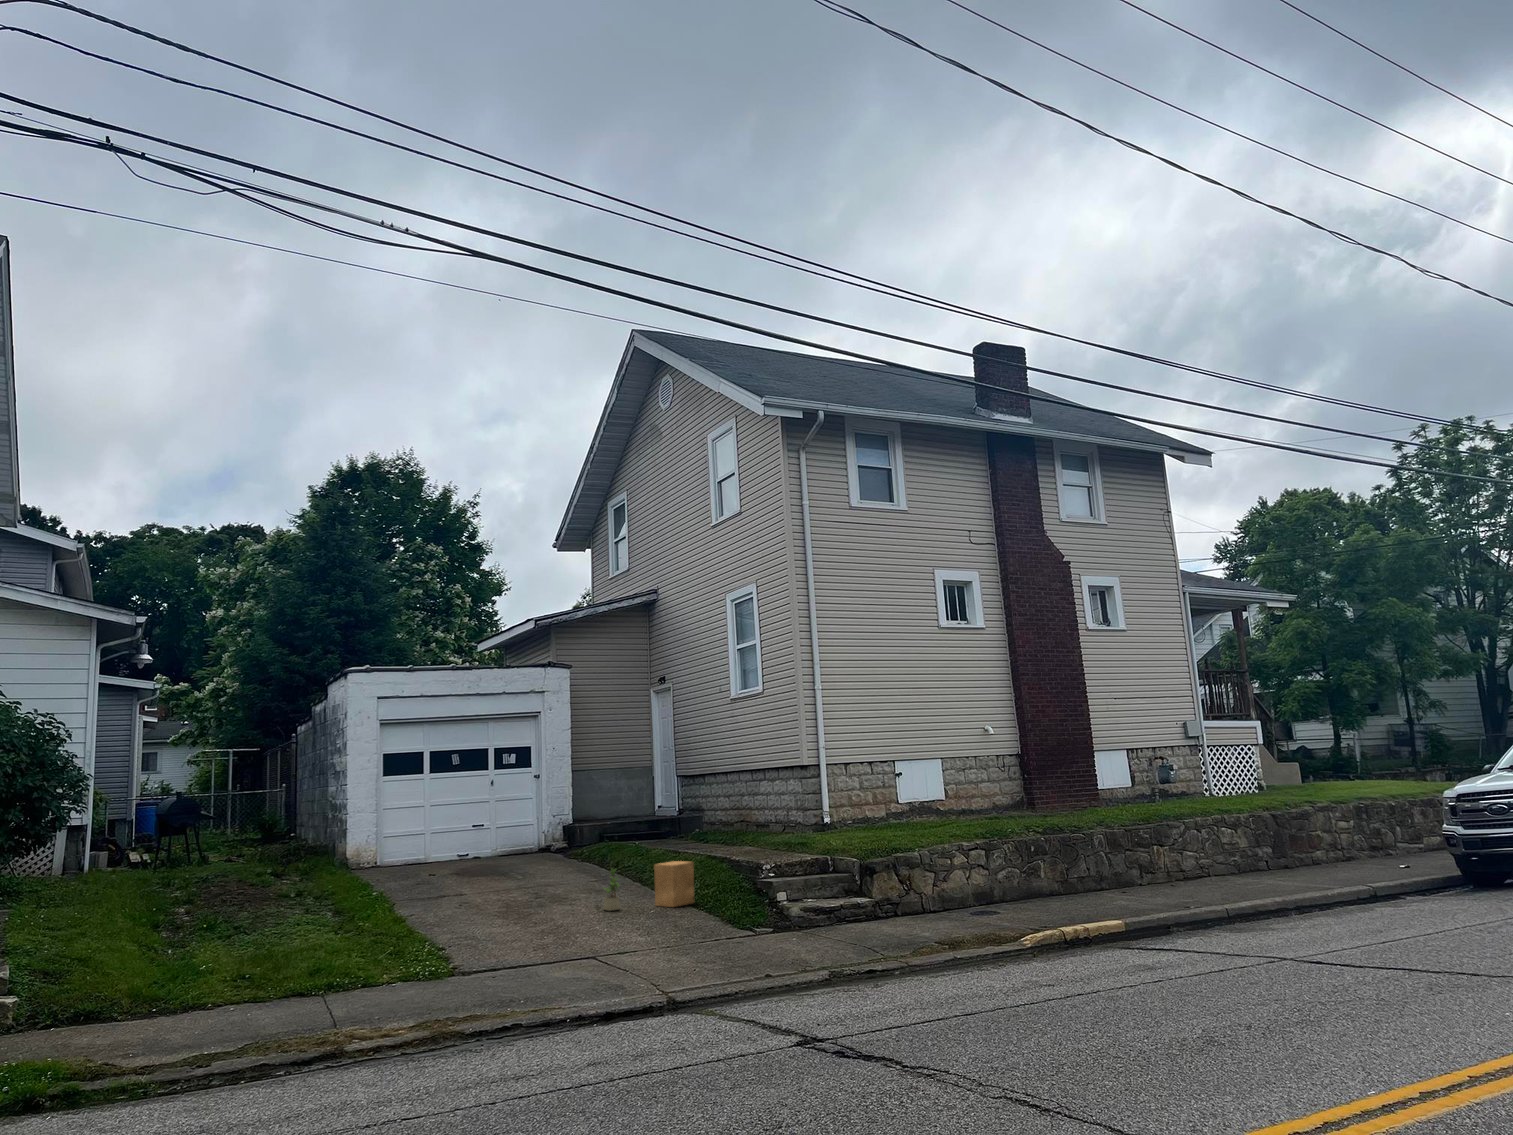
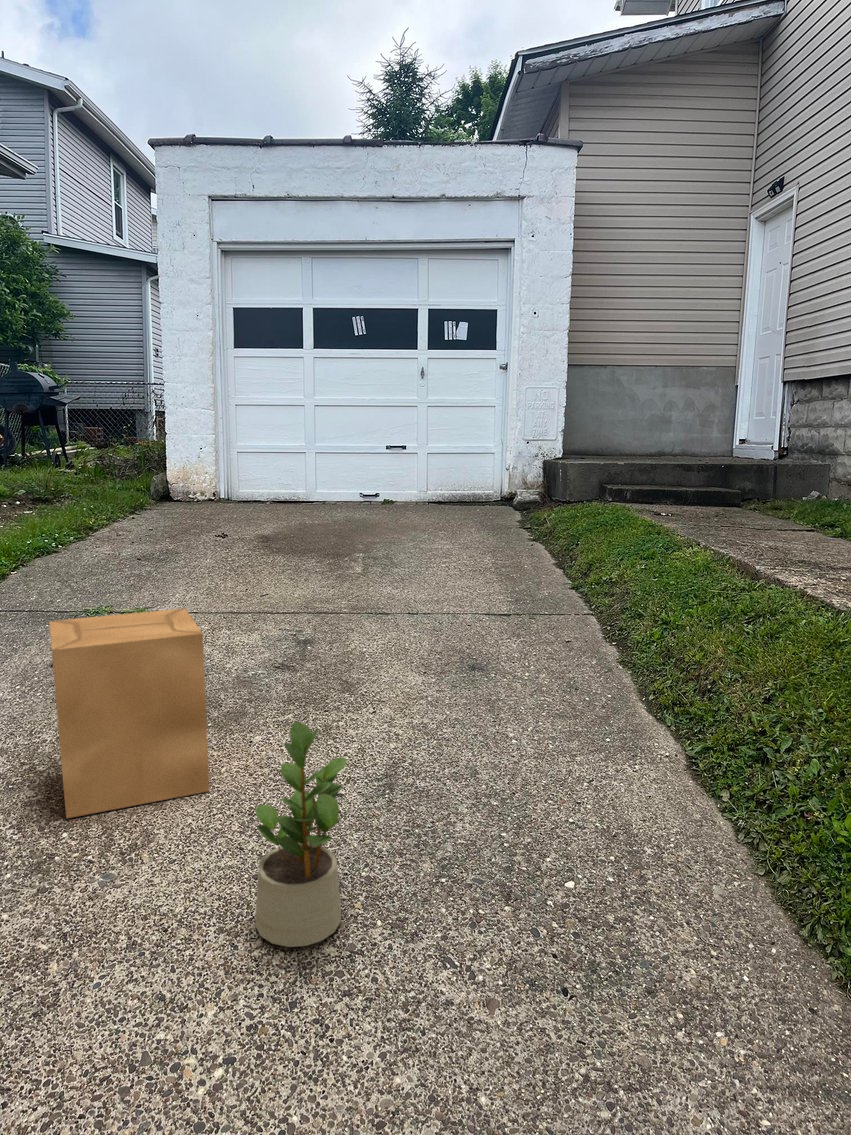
cardboard box: present [654,861,694,907] -> present [49,608,209,818]

